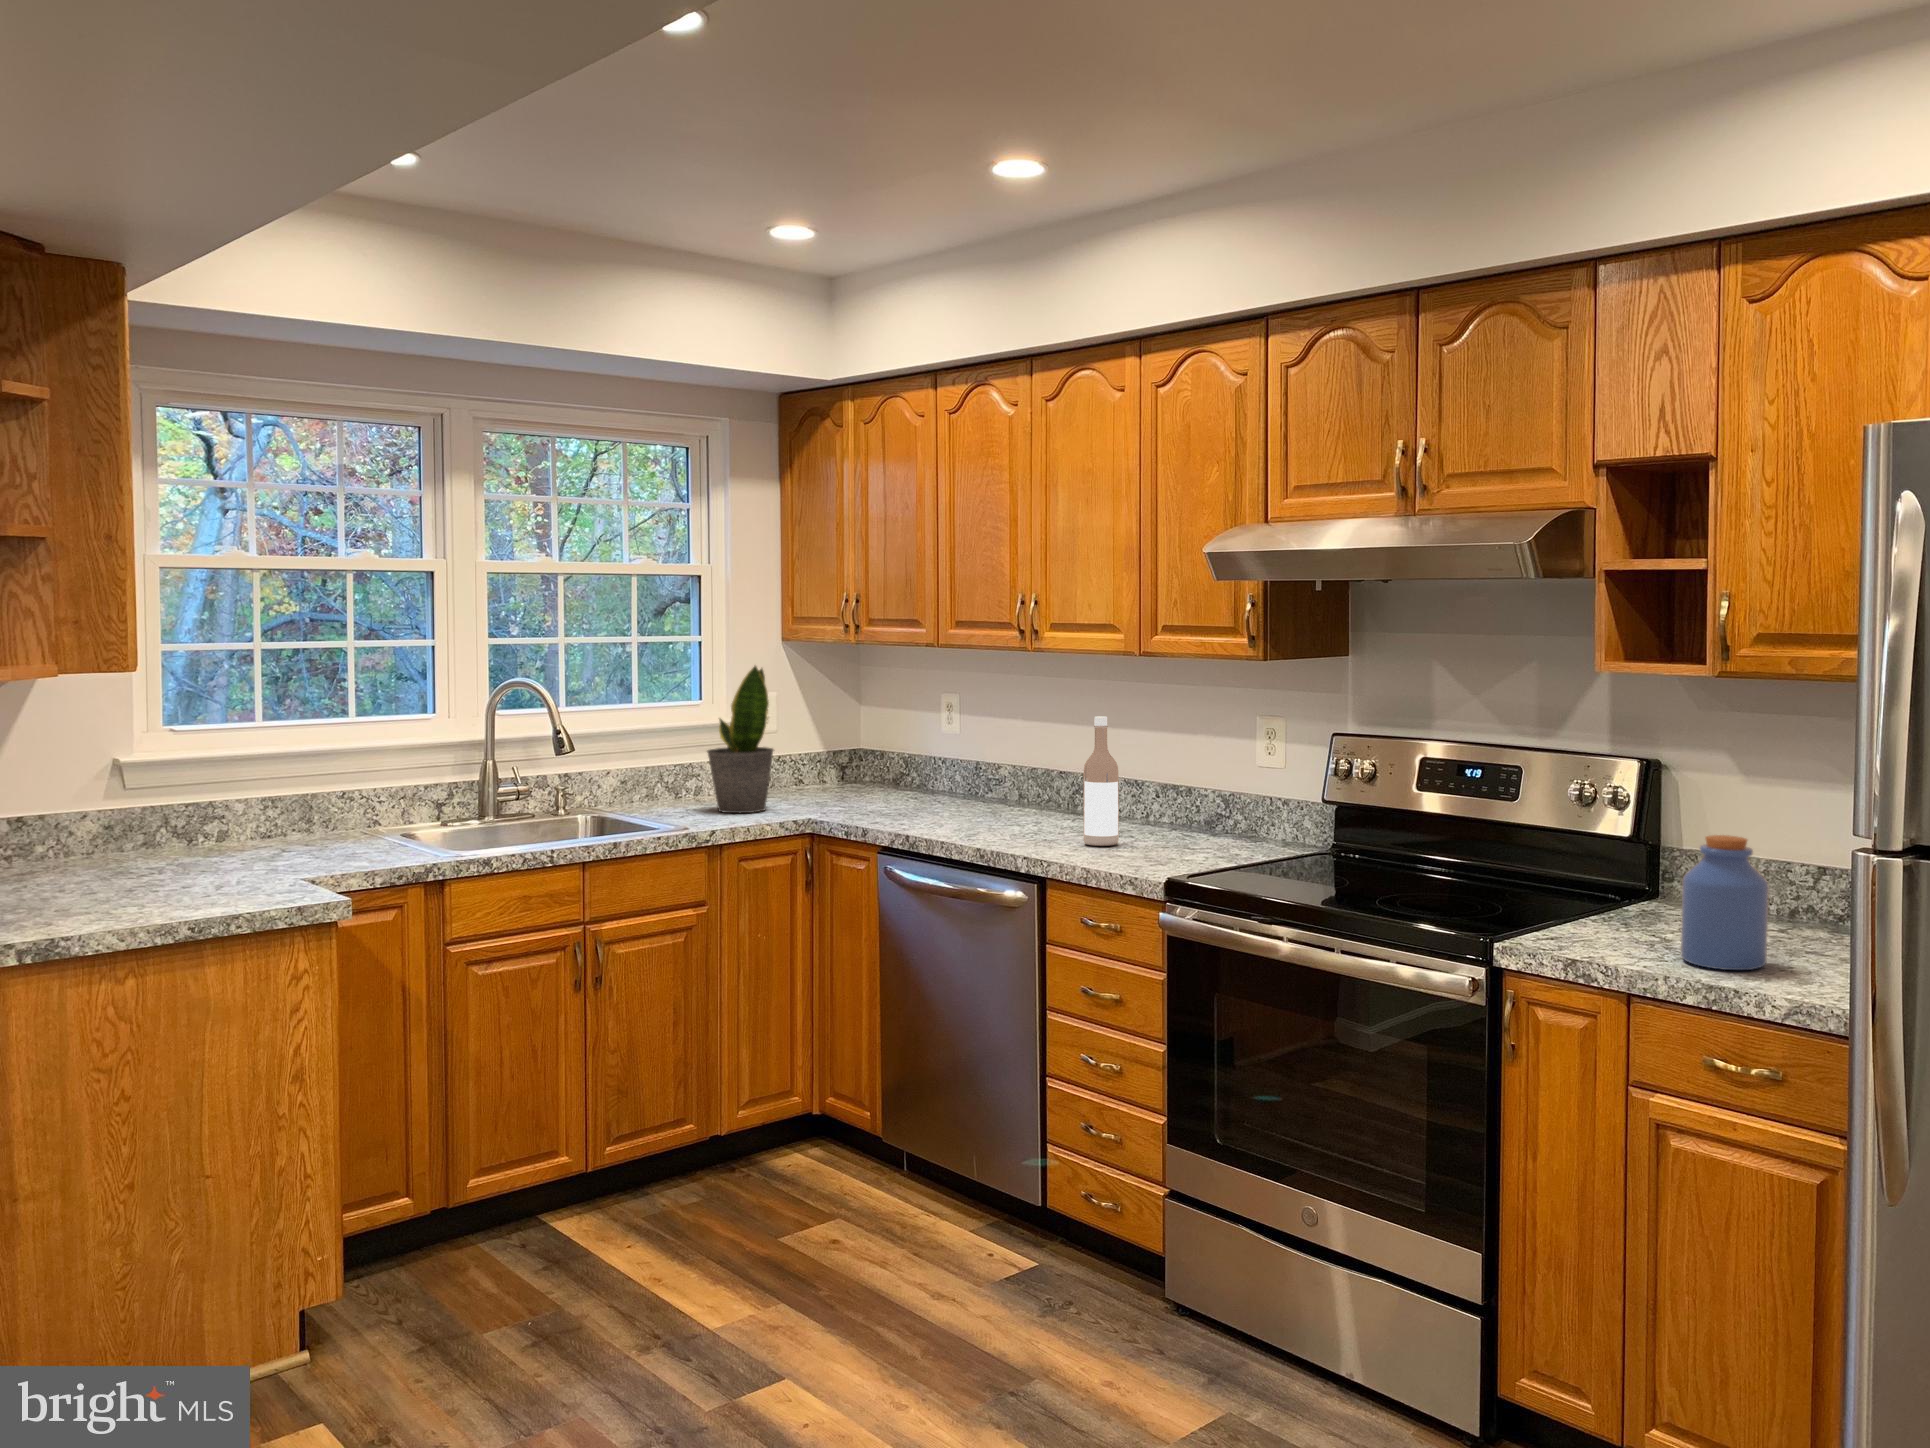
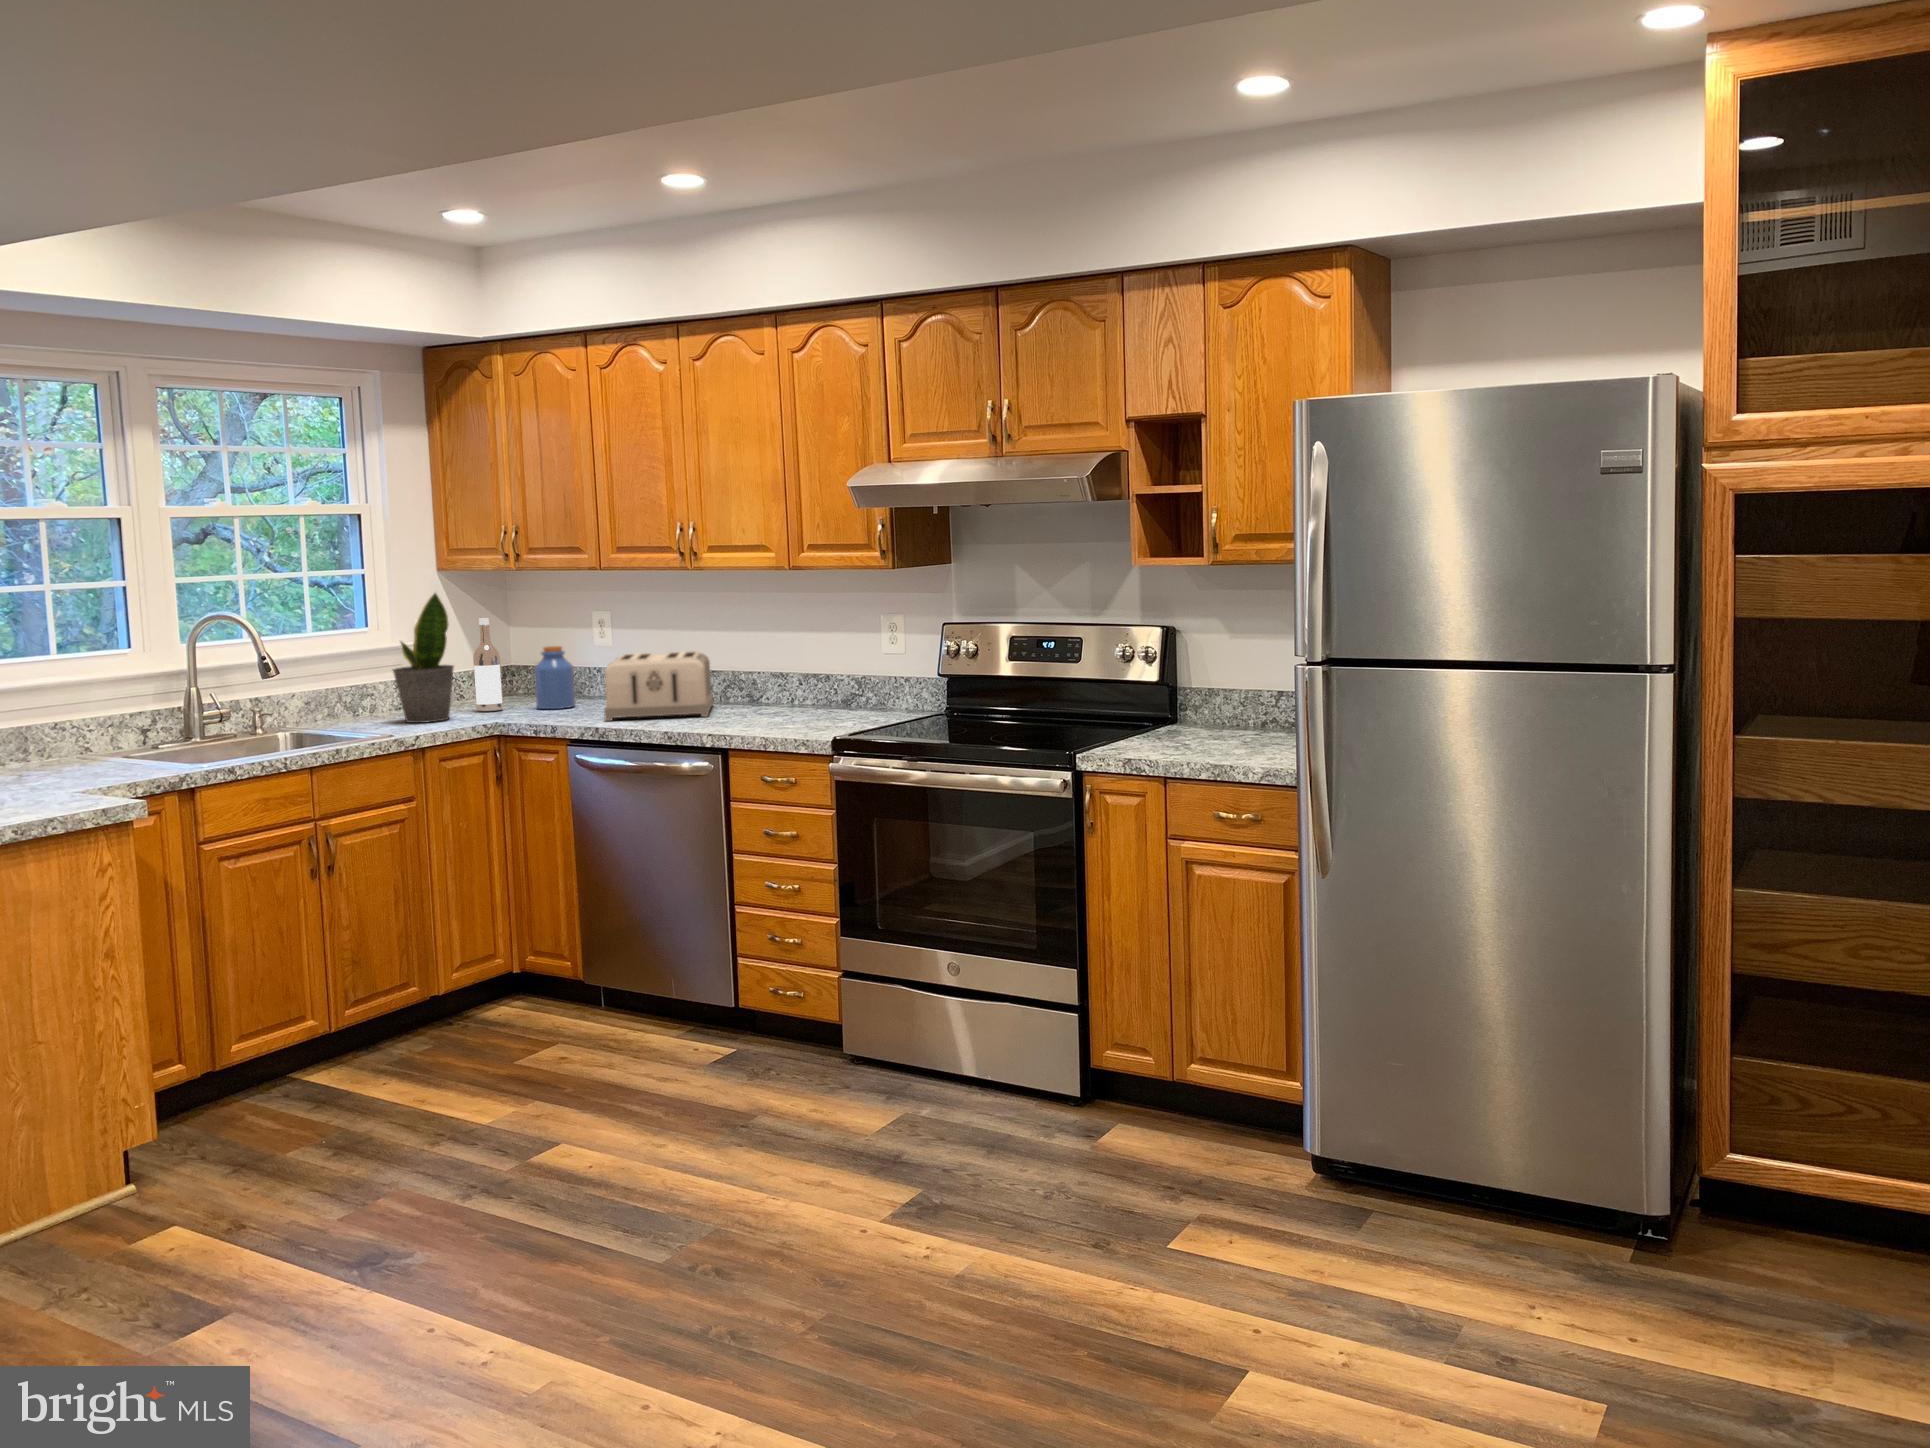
wine bottle: present [1083,716,1119,846] -> present [473,618,503,712]
toaster: none [925,747,1063,831] -> present [604,651,714,721]
jar: present [1681,835,1769,970] -> present [534,646,576,709]

